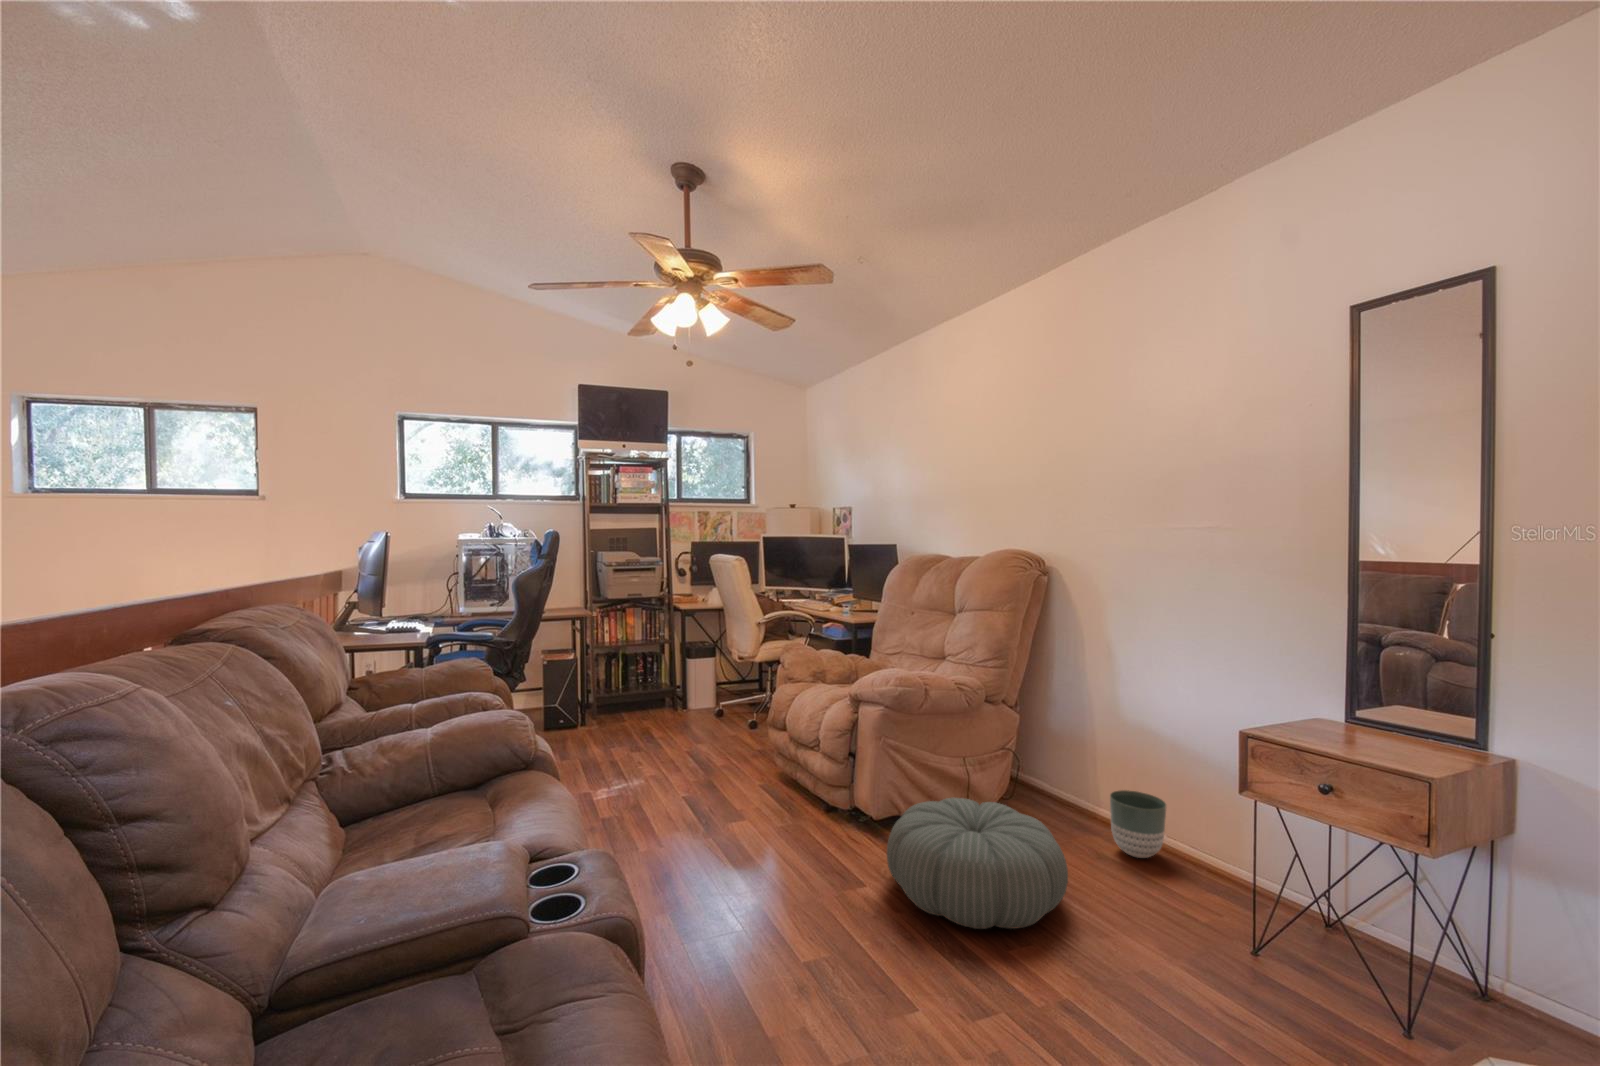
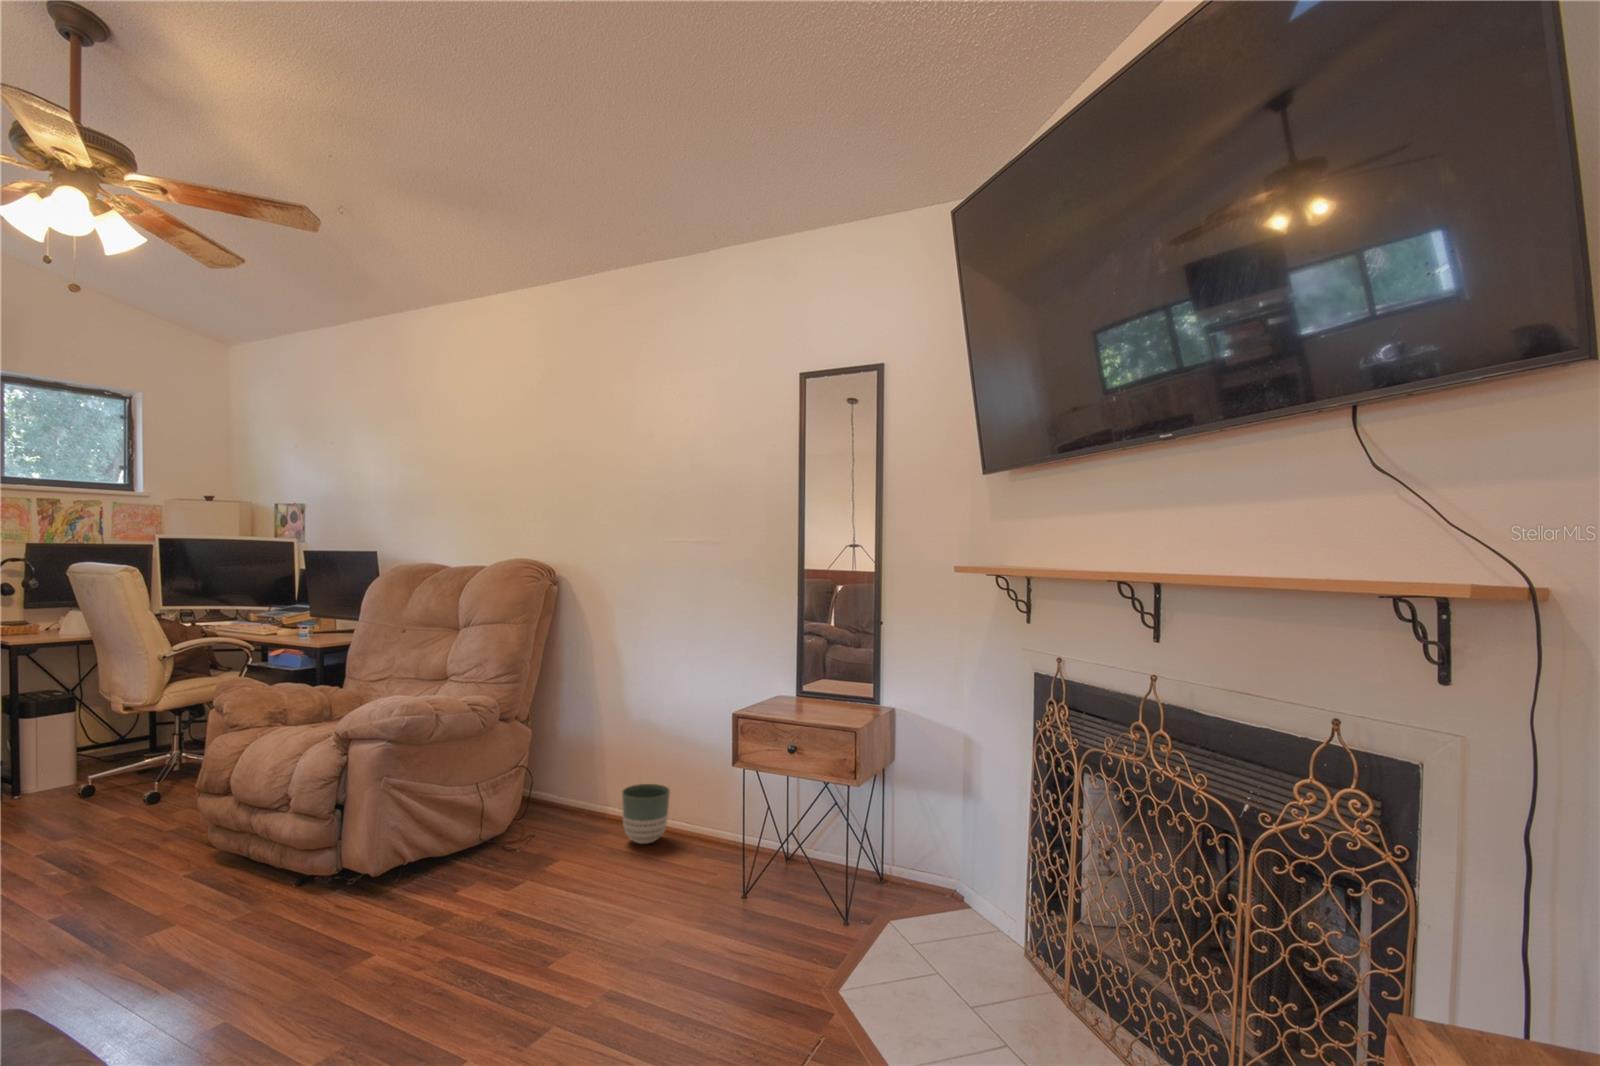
pouf: present [887,797,1068,929] -> none [396,822,588,950]

